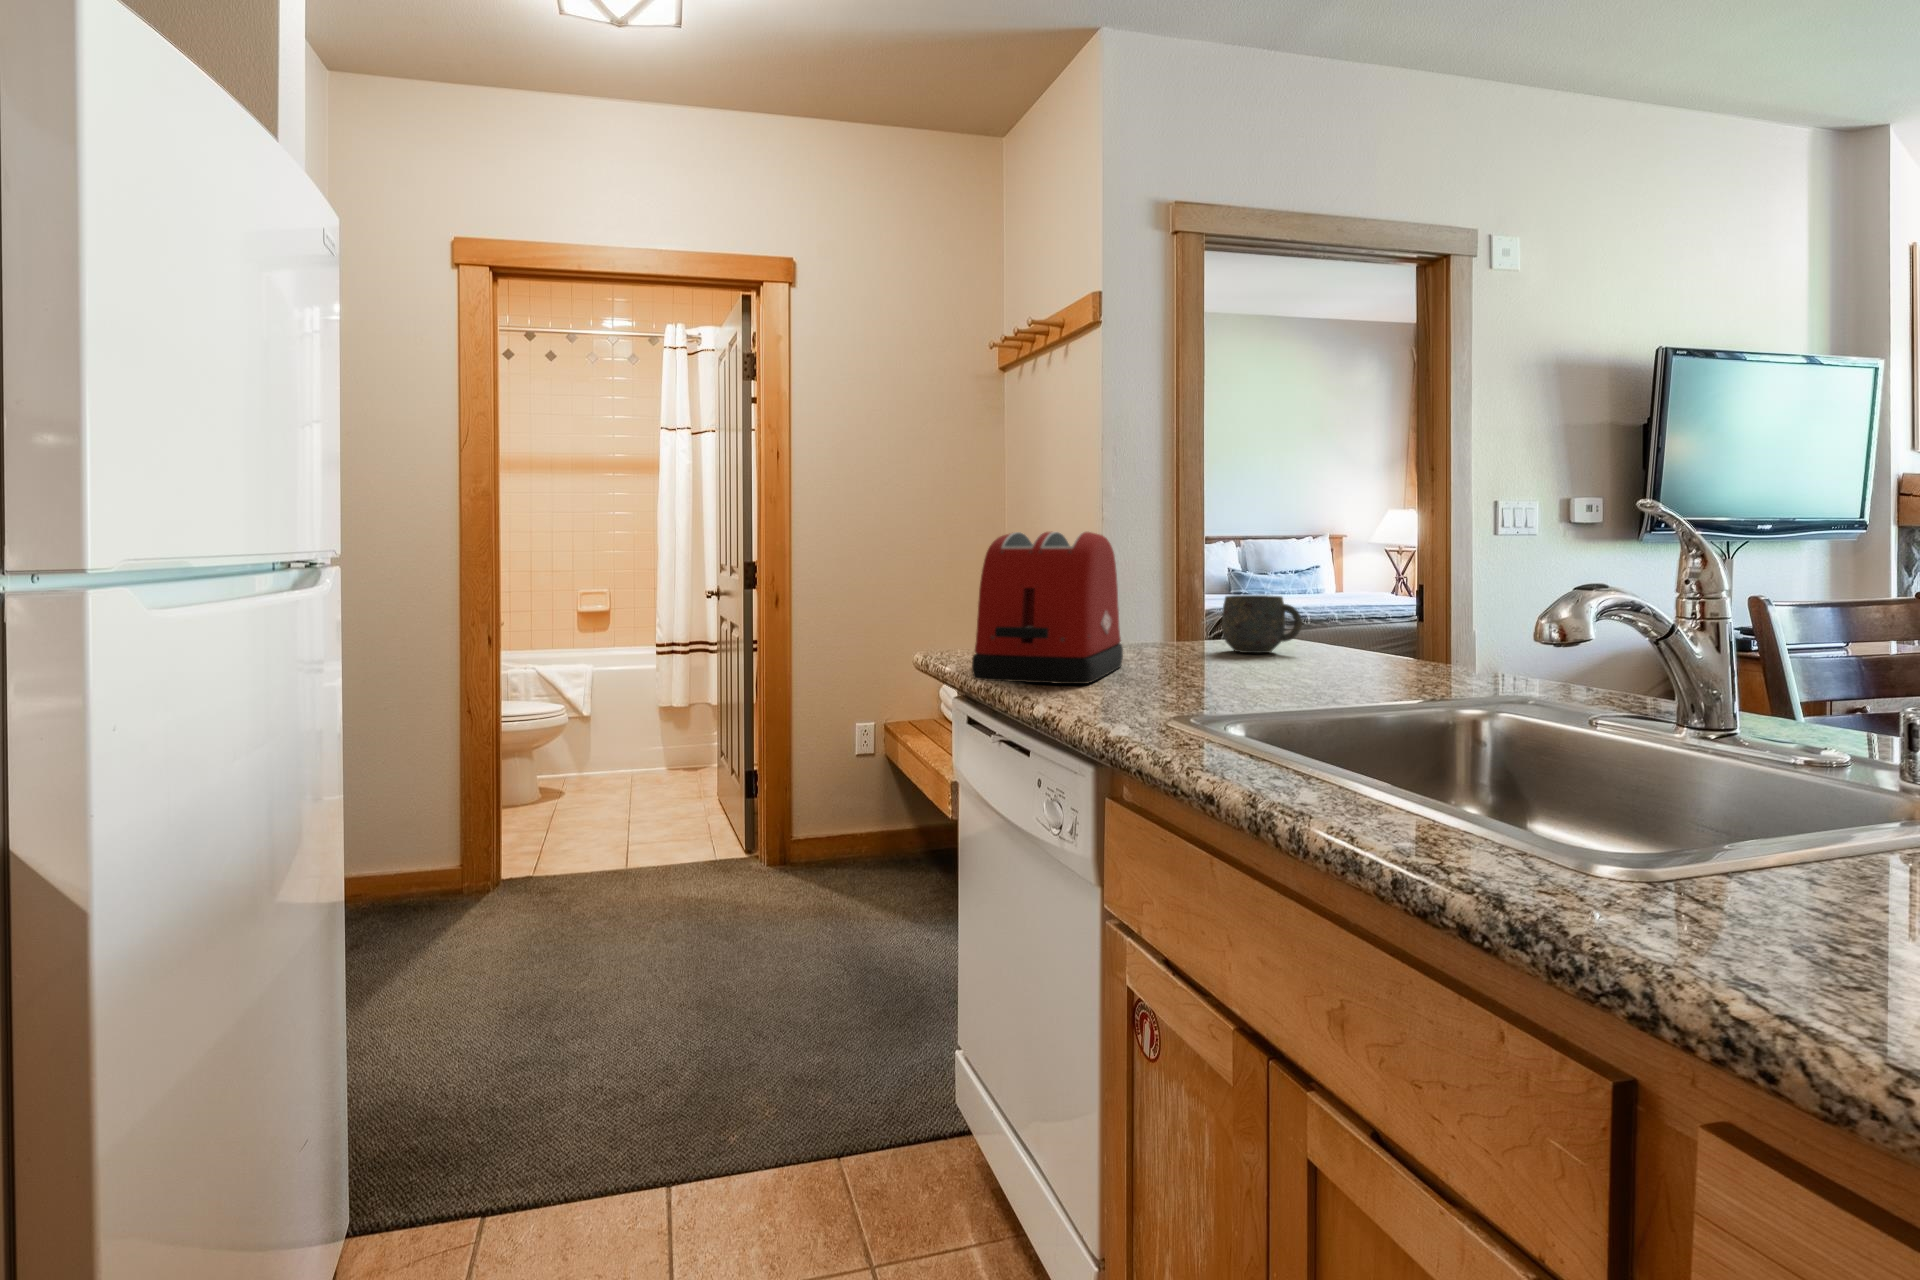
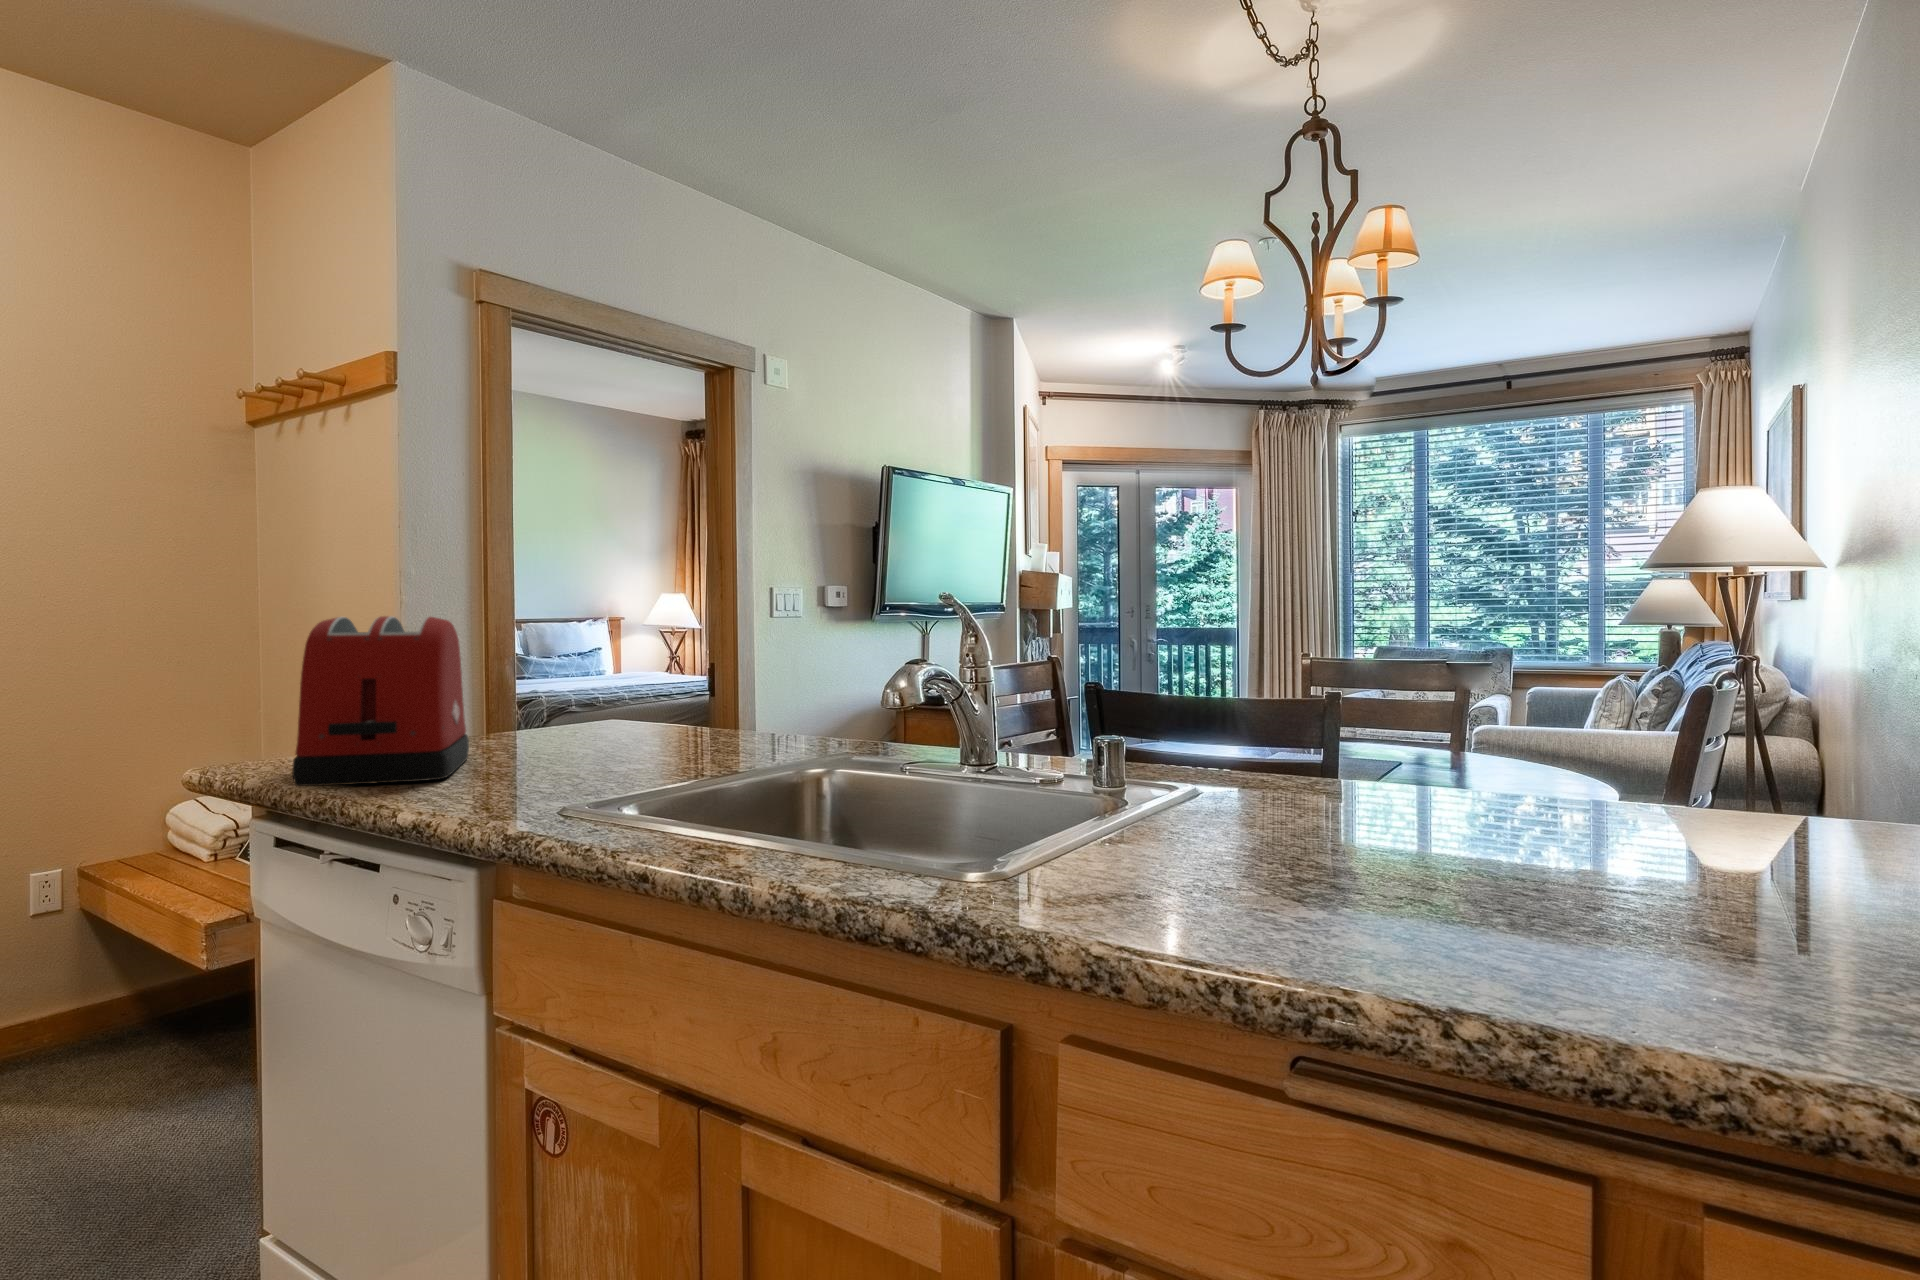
mug: present [1222,595,1302,653] -> none [564,678,644,735]

